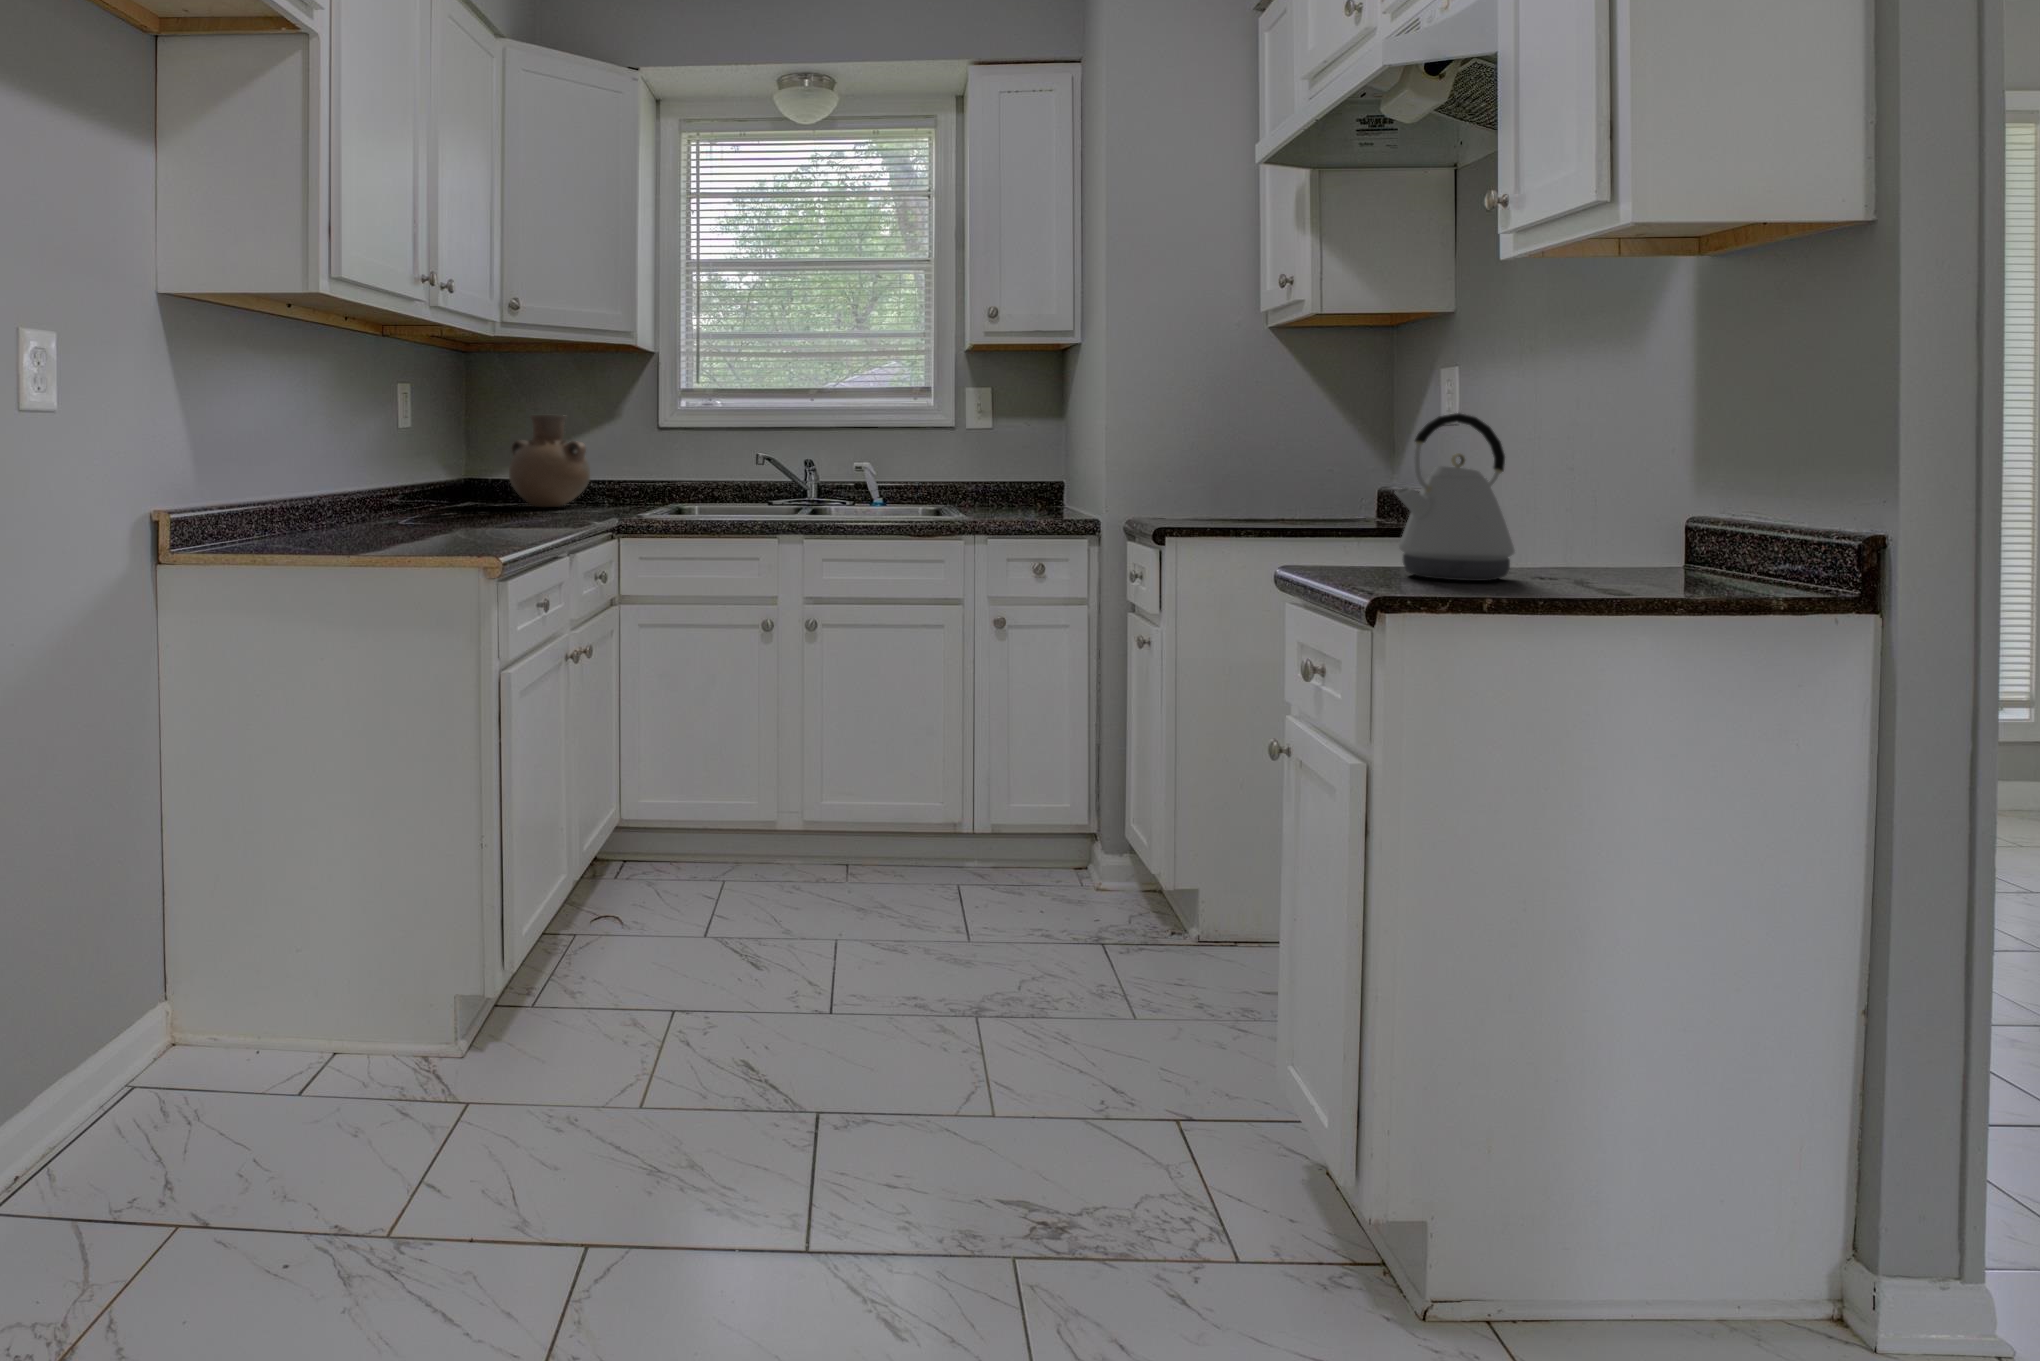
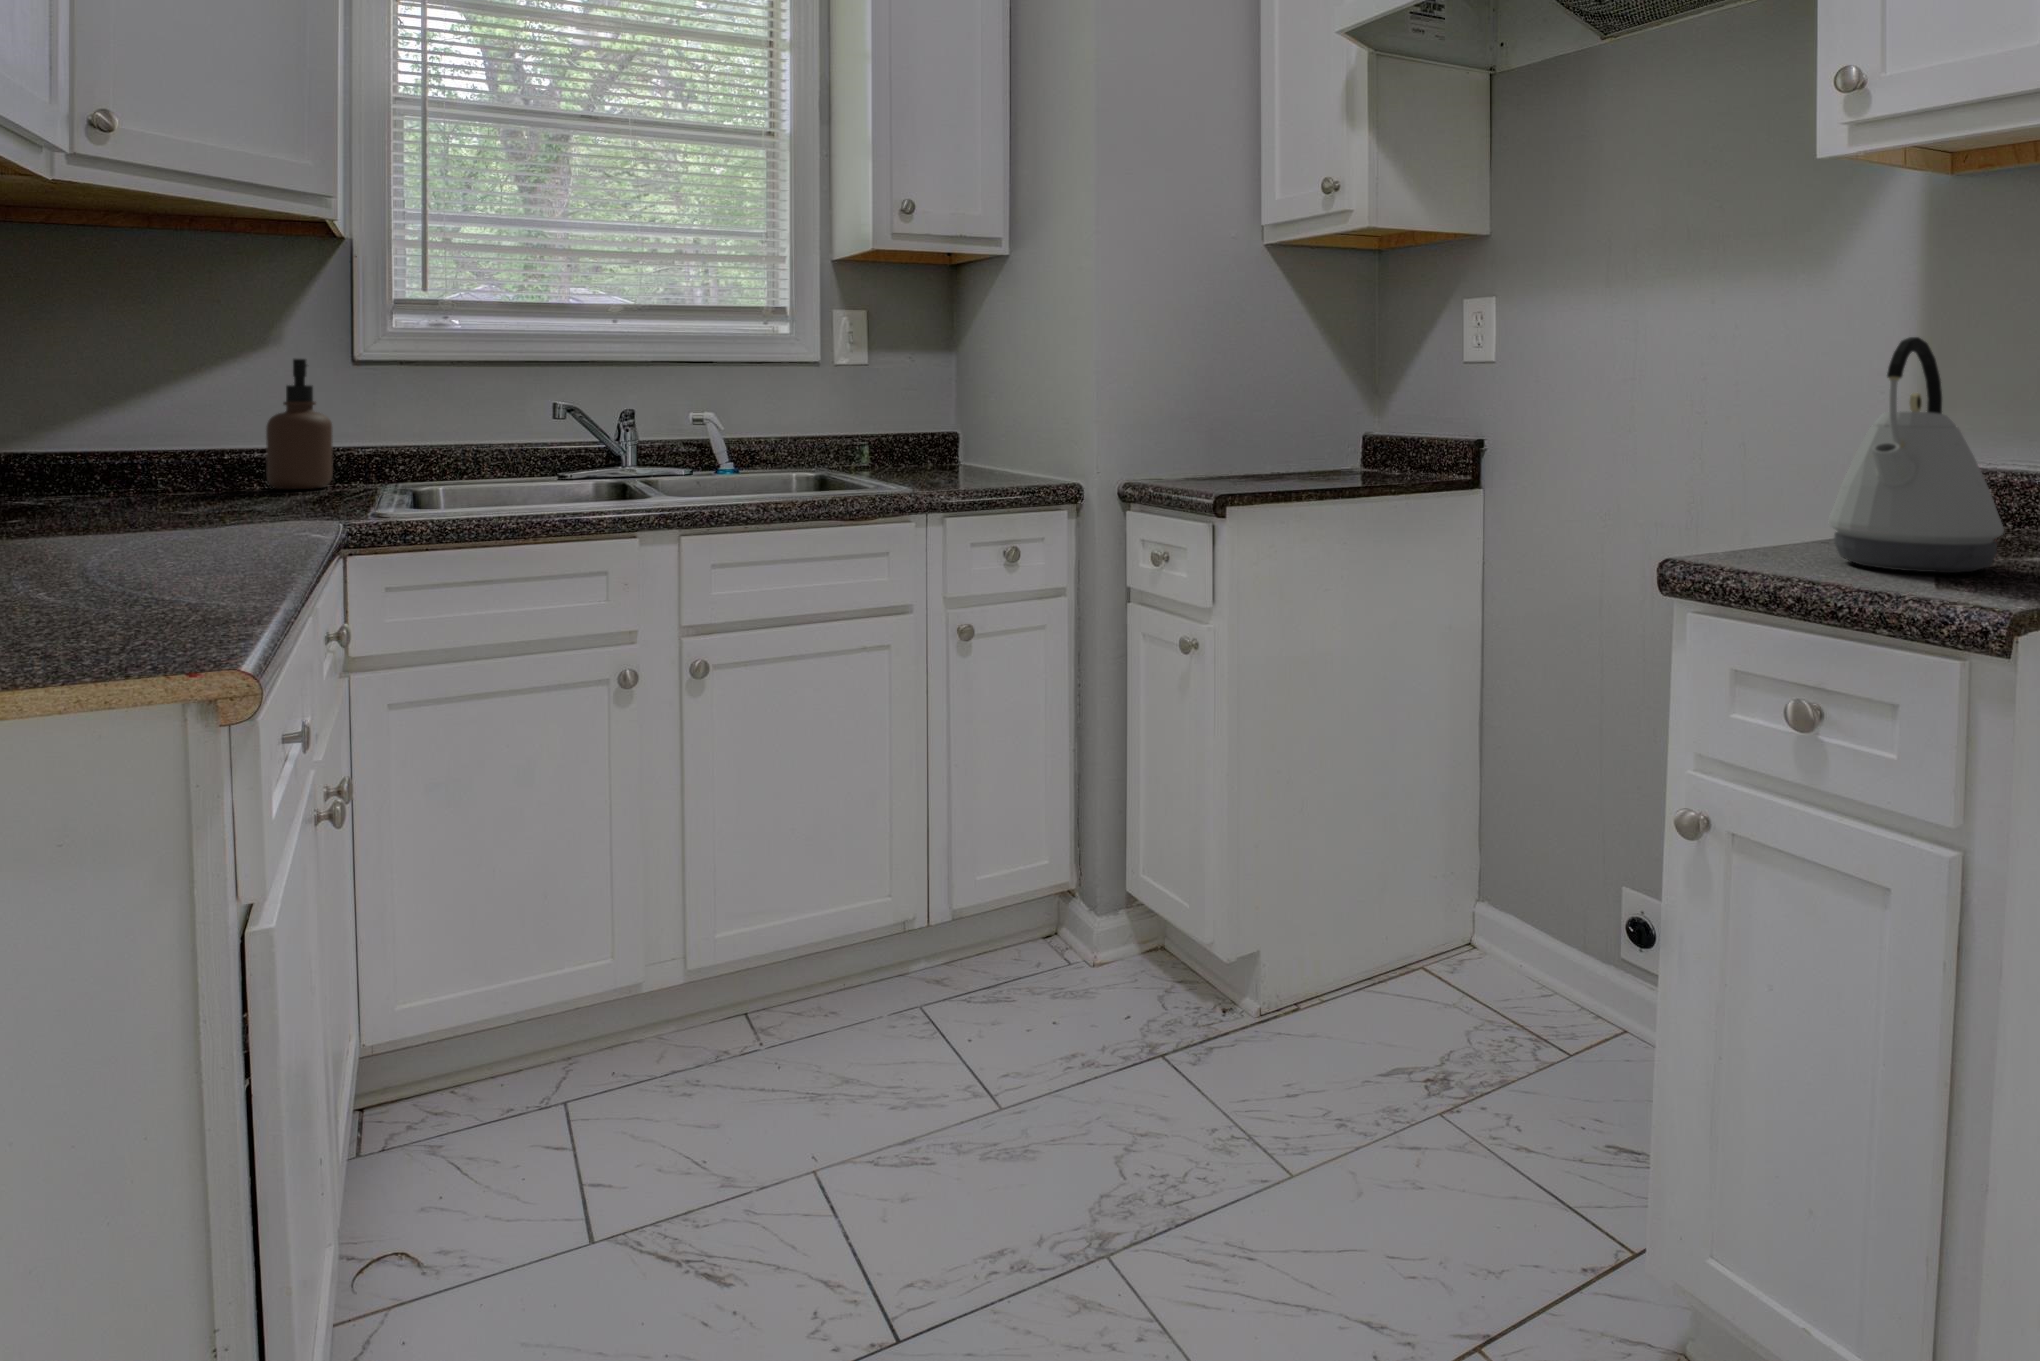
vase: present [509,415,590,507] -> none [63,338,237,503]
soap dispenser: none [611,426,645,504] -> present [266,359,333,489]

